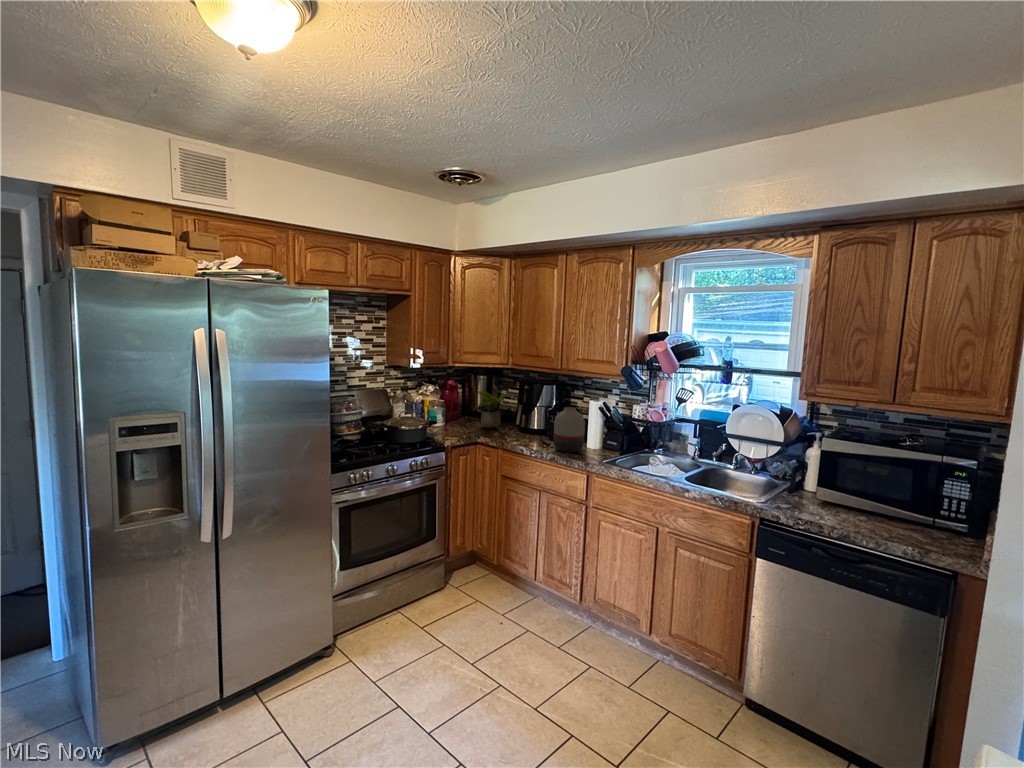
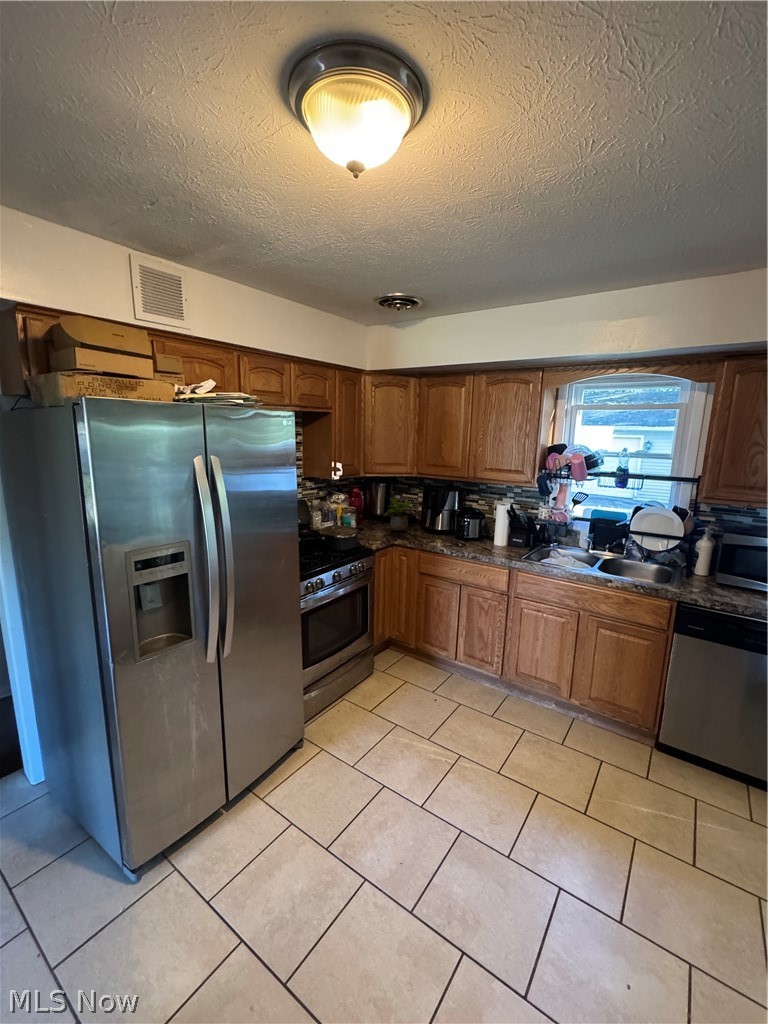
vase: present [554,407,585,452] -> none [470,511,498,551]

